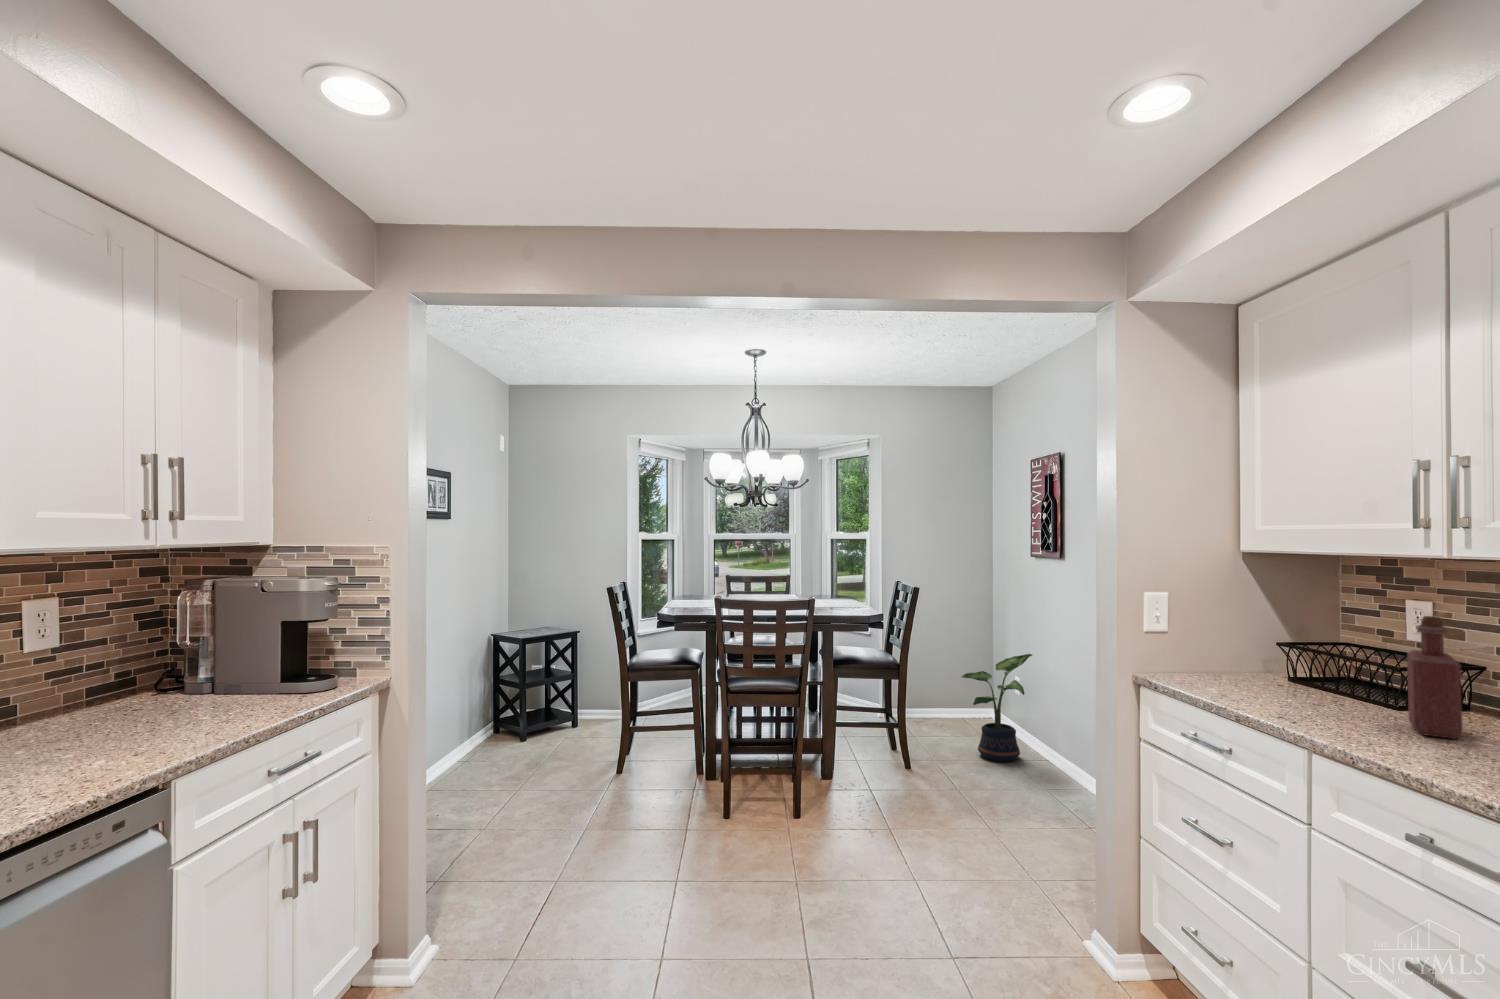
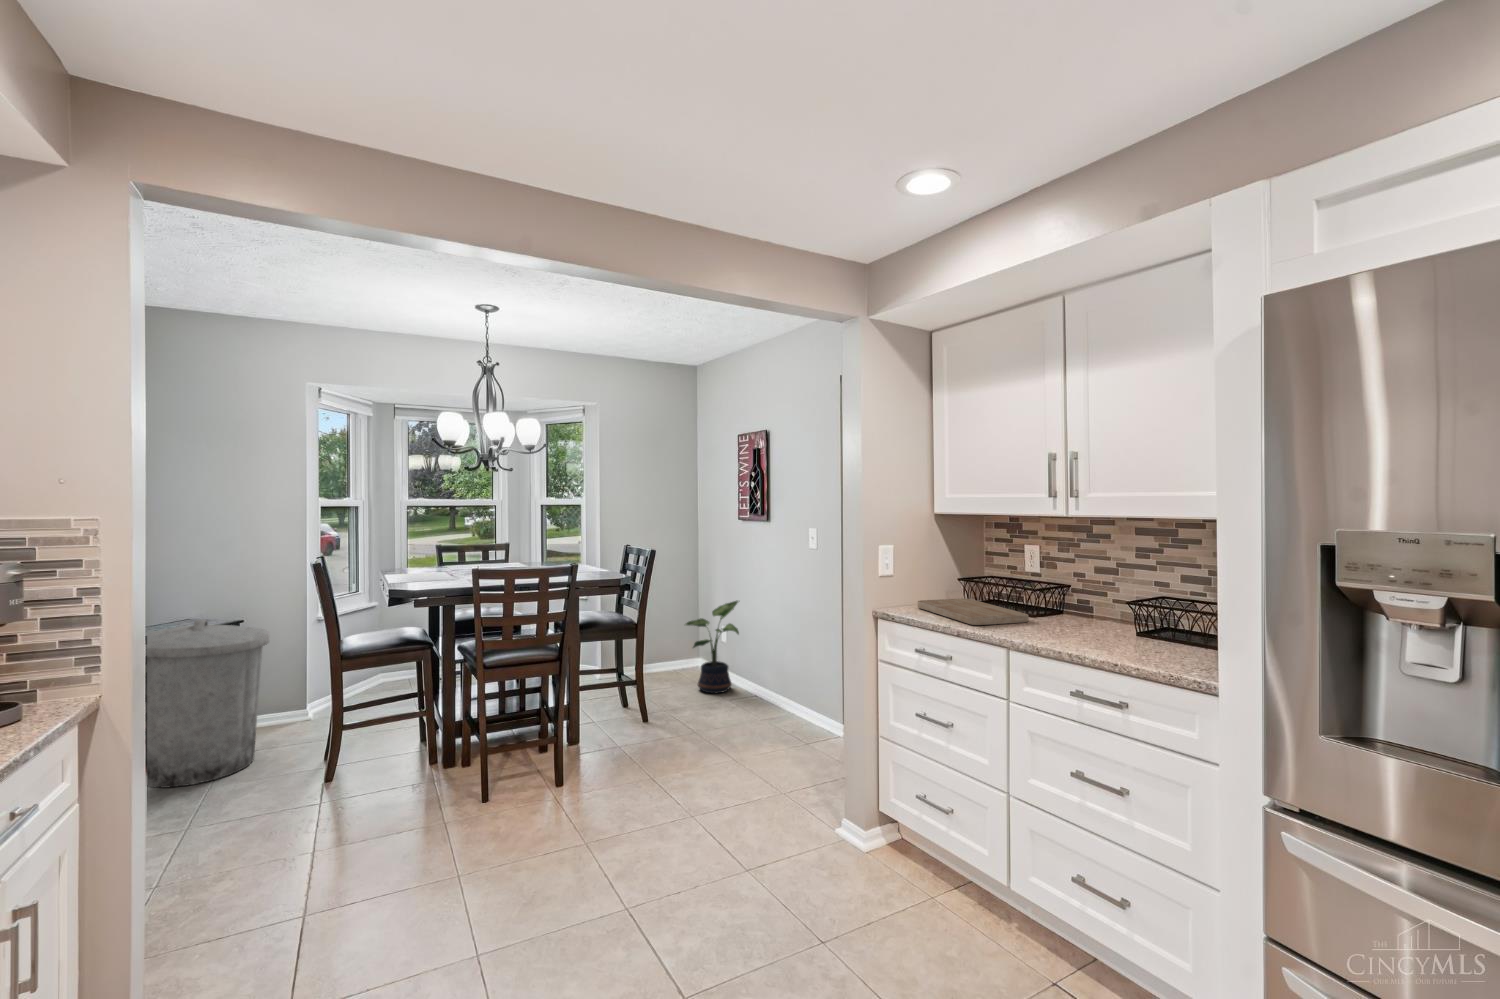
bottle: present [1407,616,1462,739] -> none [1046,555,1077,631]
trash can: none [464,631,568,772] -> present [147,619,270,788]
cutting board: none [1206,670,1380,717] -> present [917,598,1029,625]

